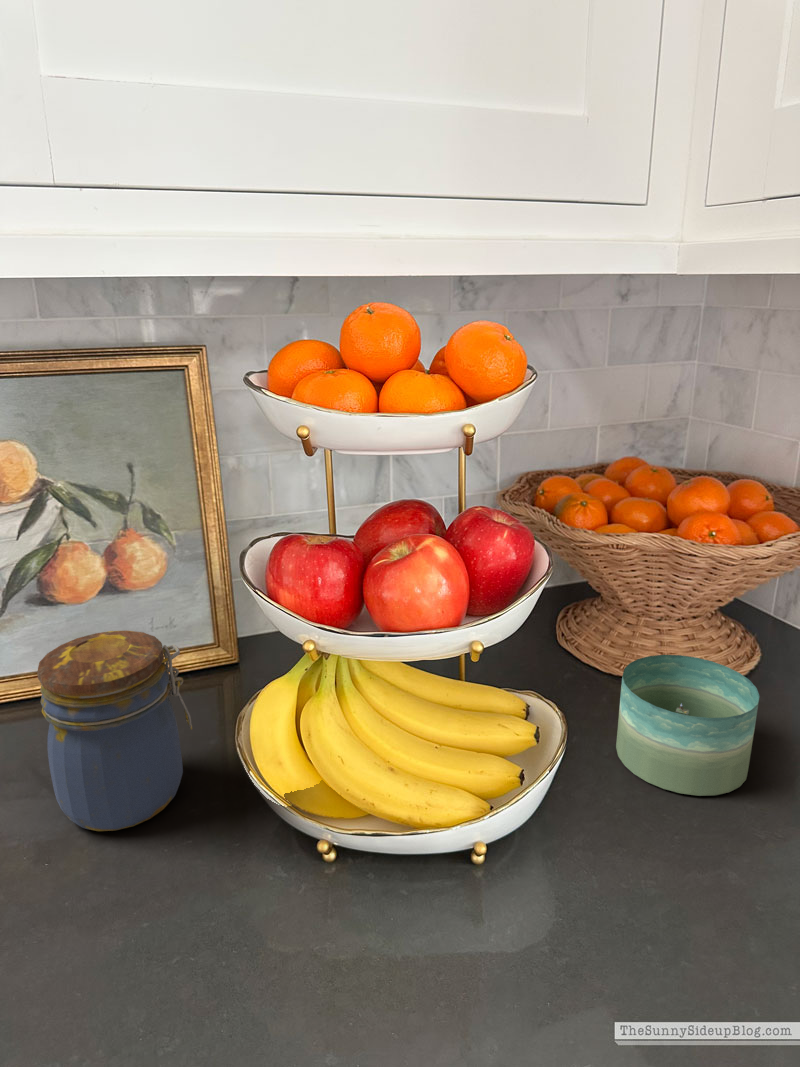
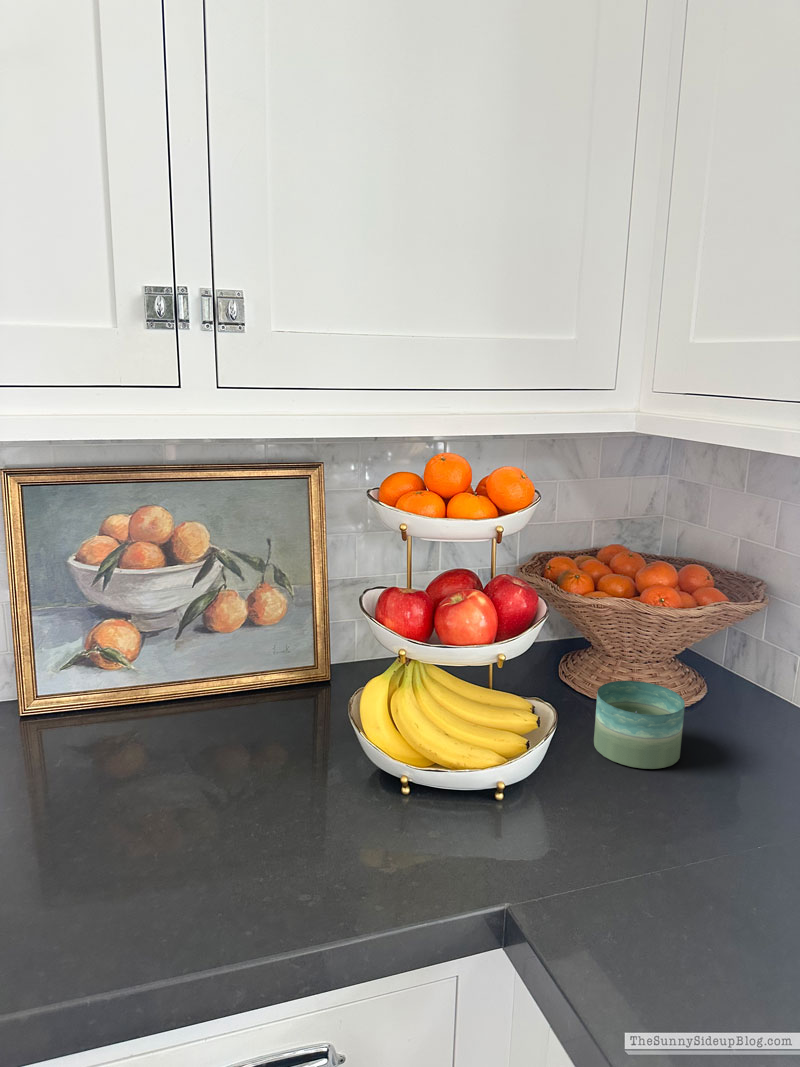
jar: present [37,630,192,831] -> none [230,646,316,771]

